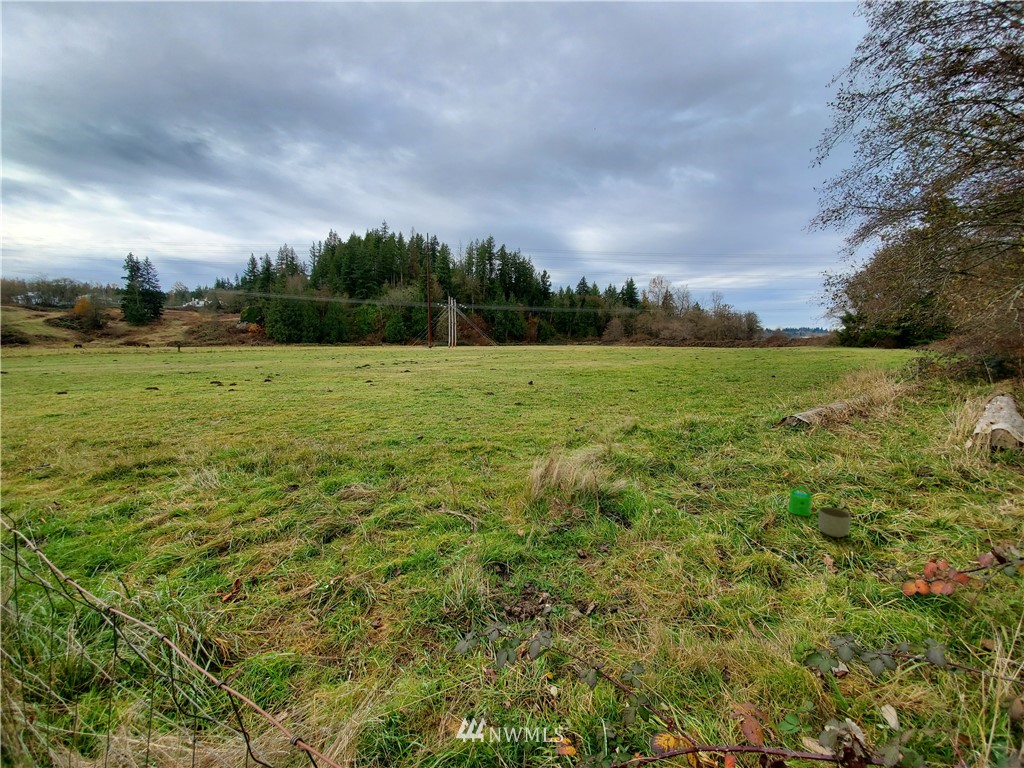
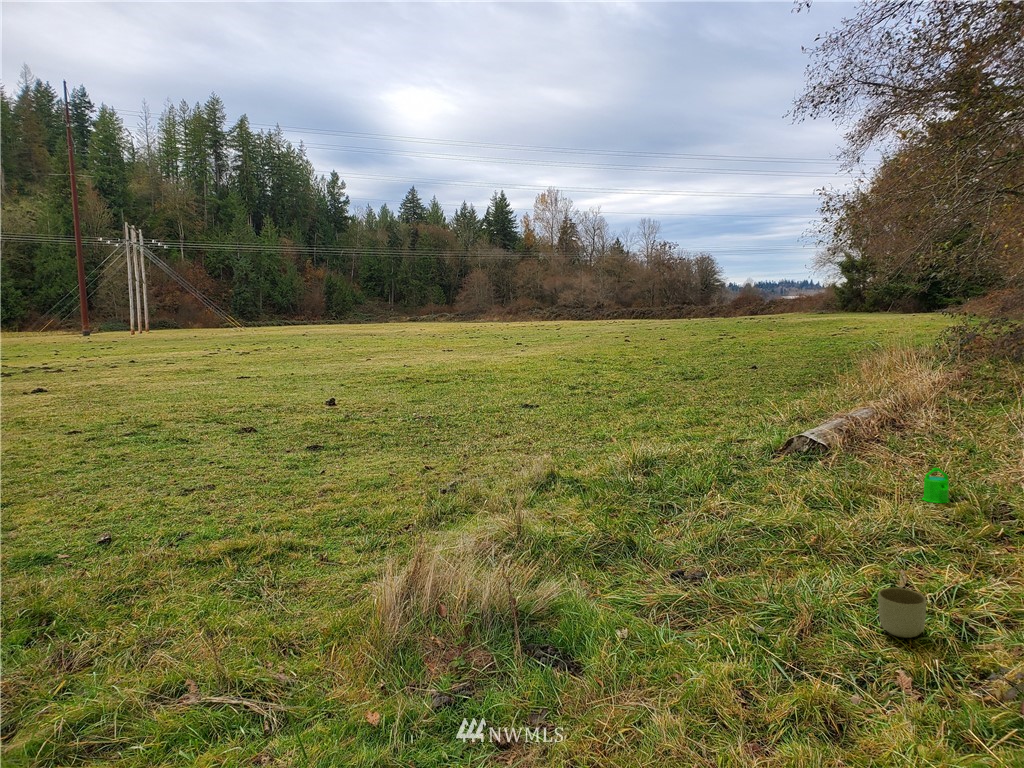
watering can: present [787,486,812,516] -> present [922,468,950,503]

